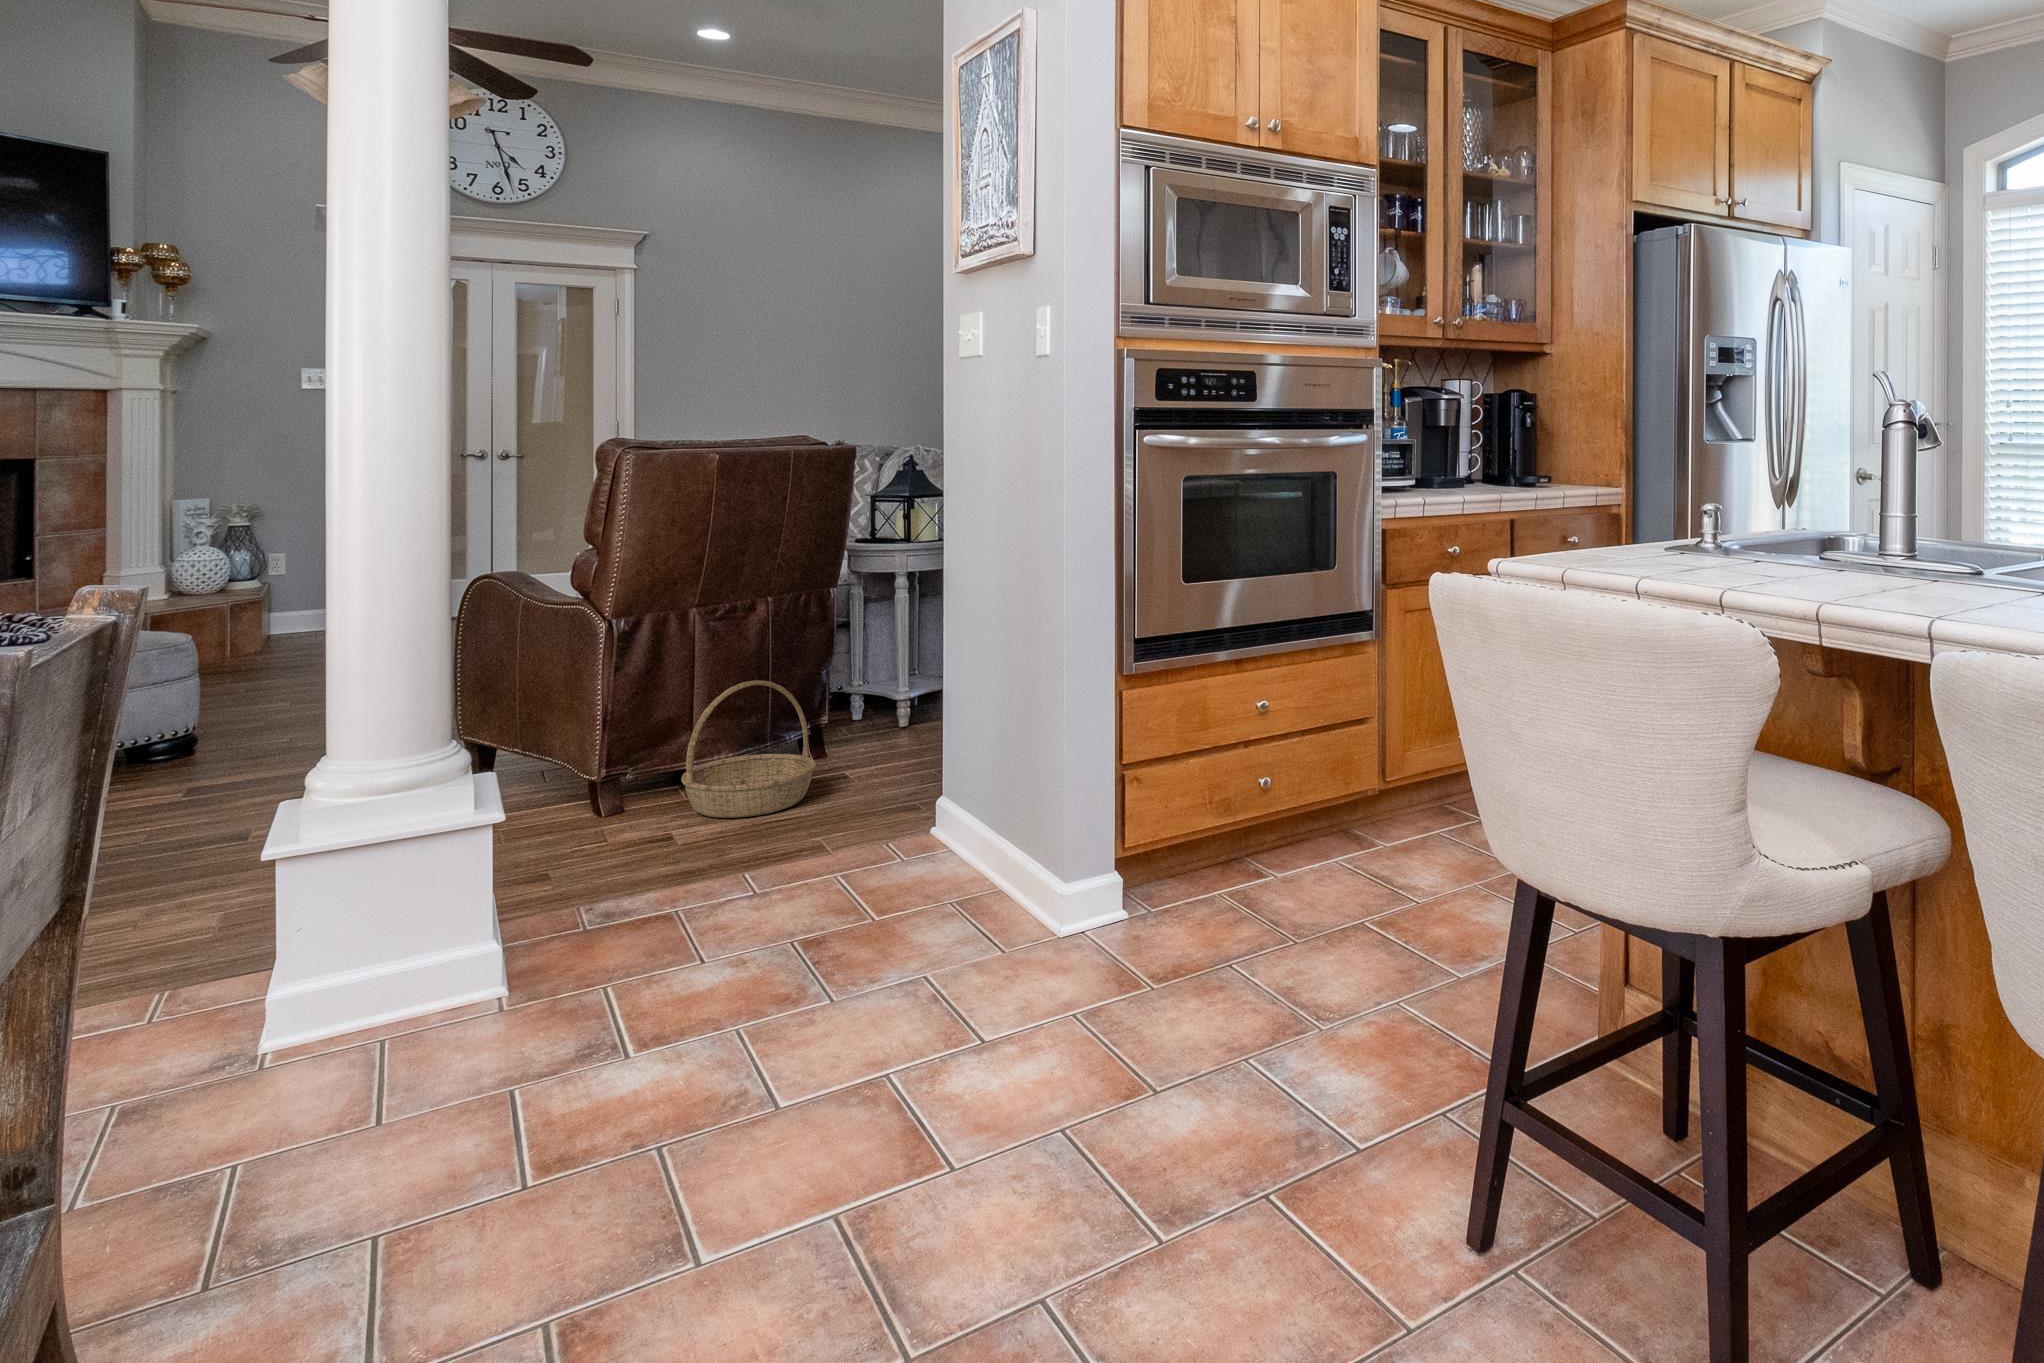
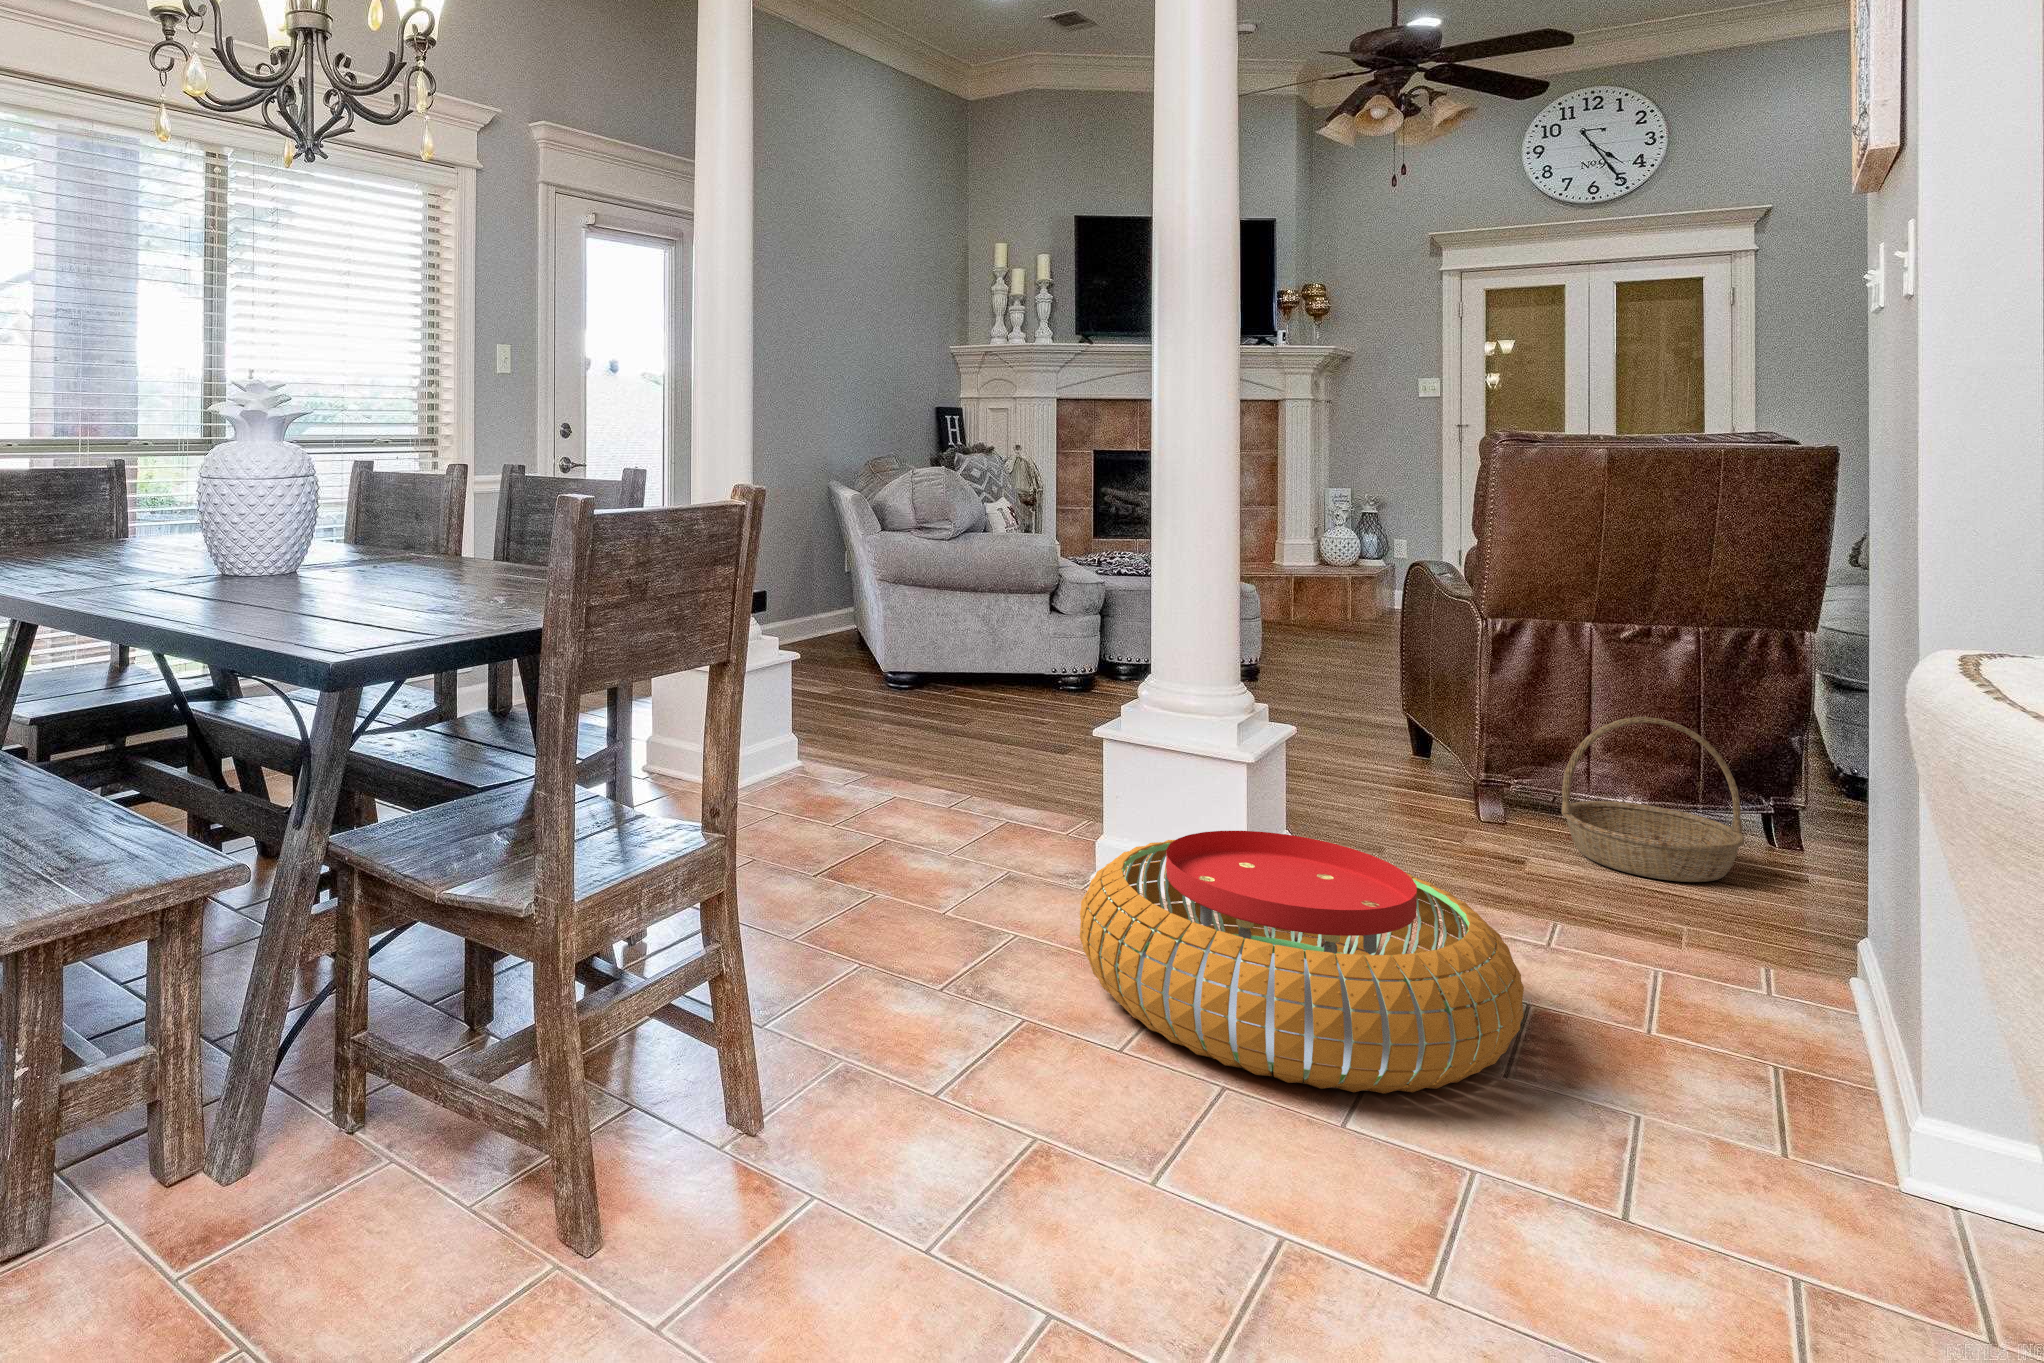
pouf: none [366,864,849,1147] -> present [1079,831,1524,1094]

